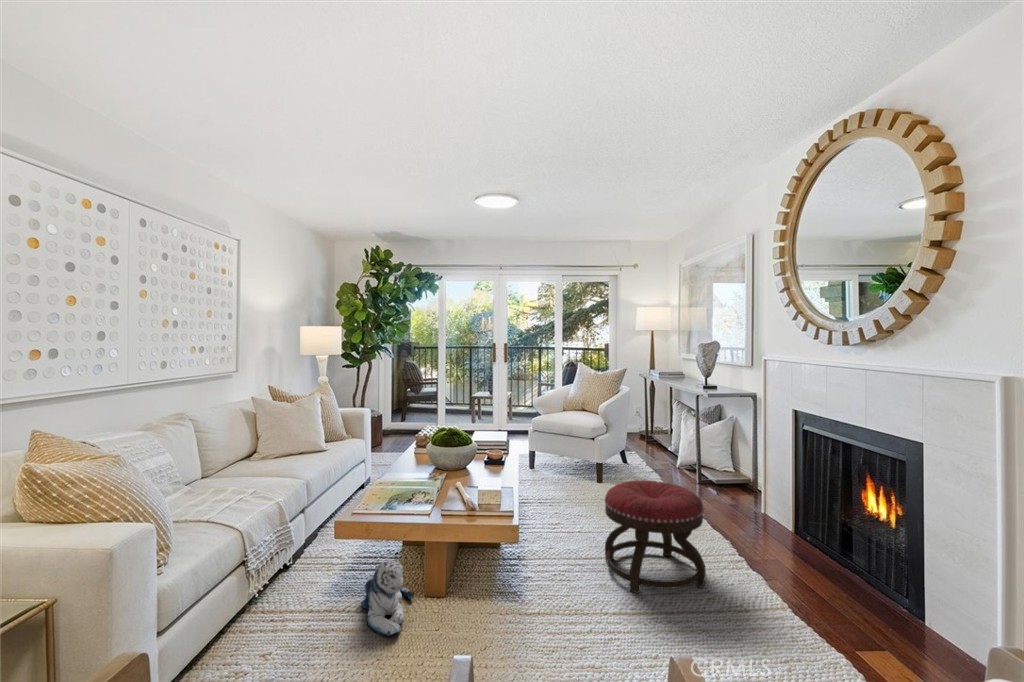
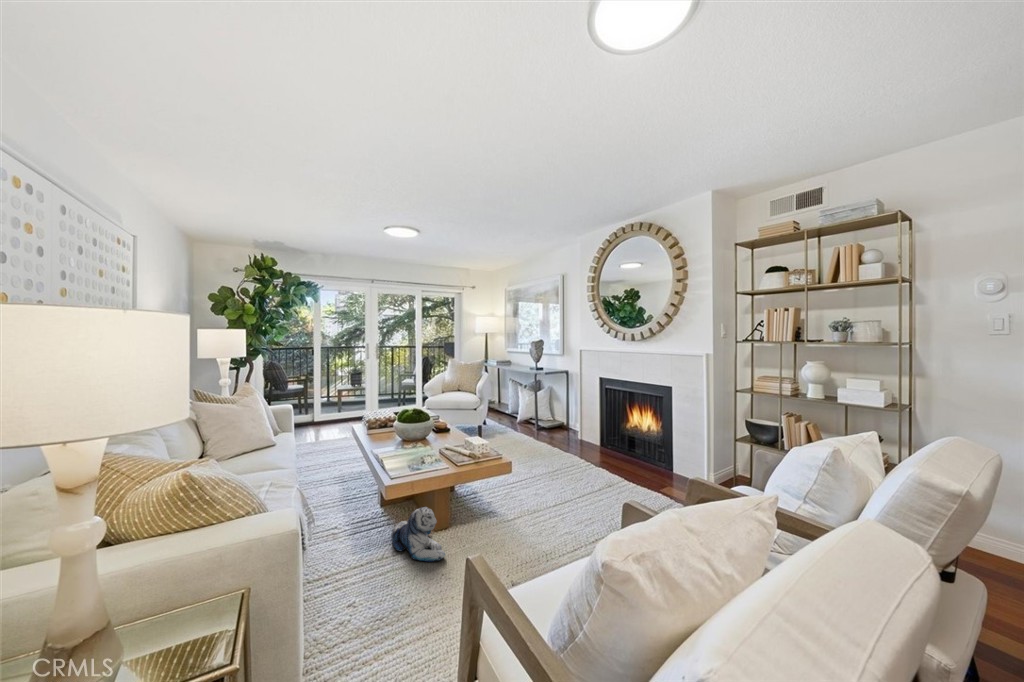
ottoman: present [605,480,706,593] -> none [526,425,588,492]

